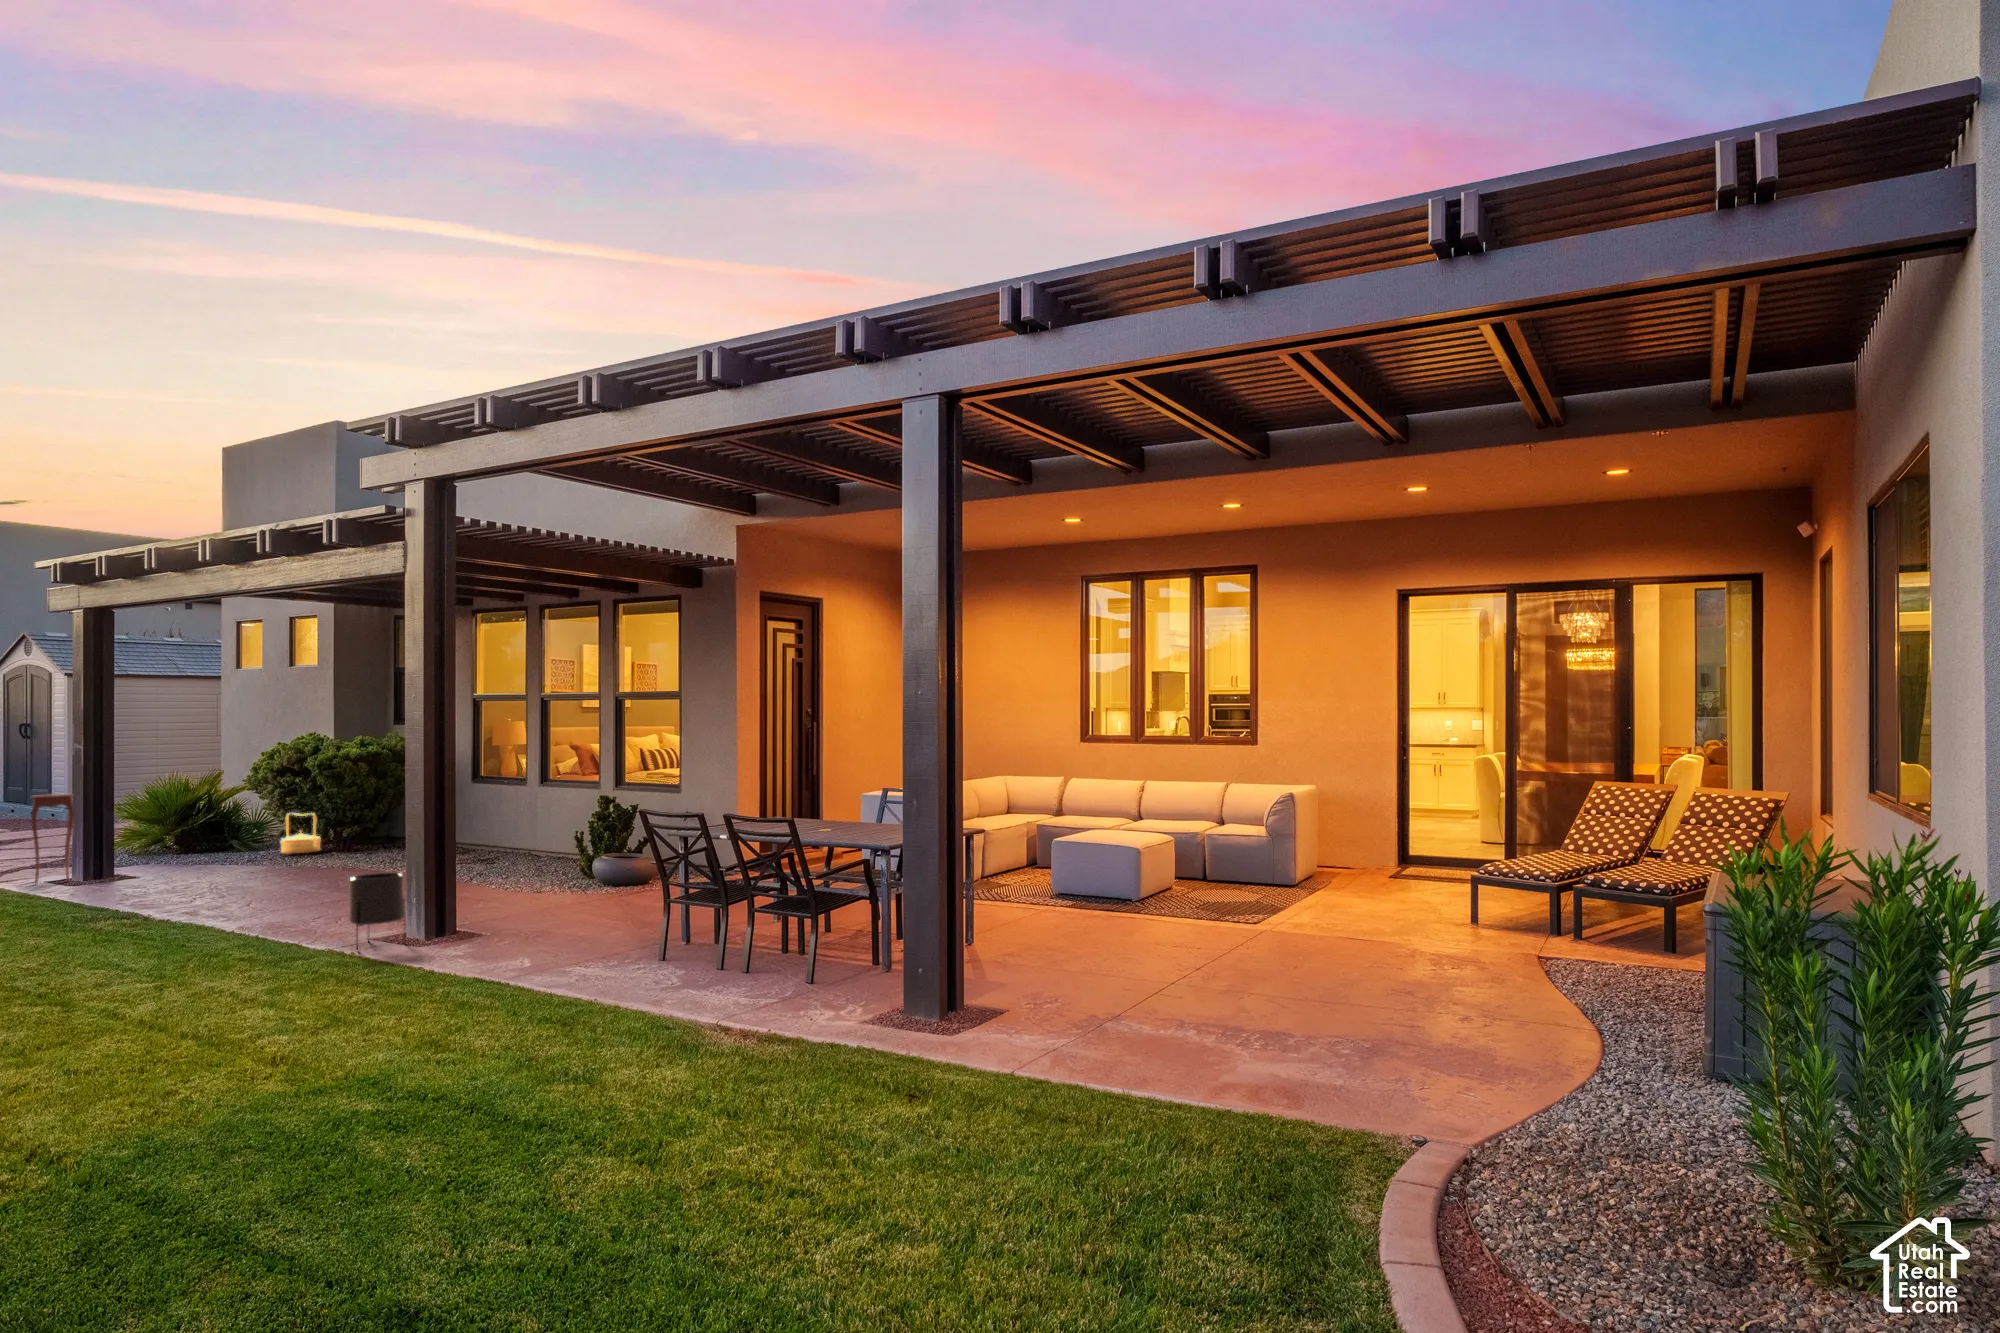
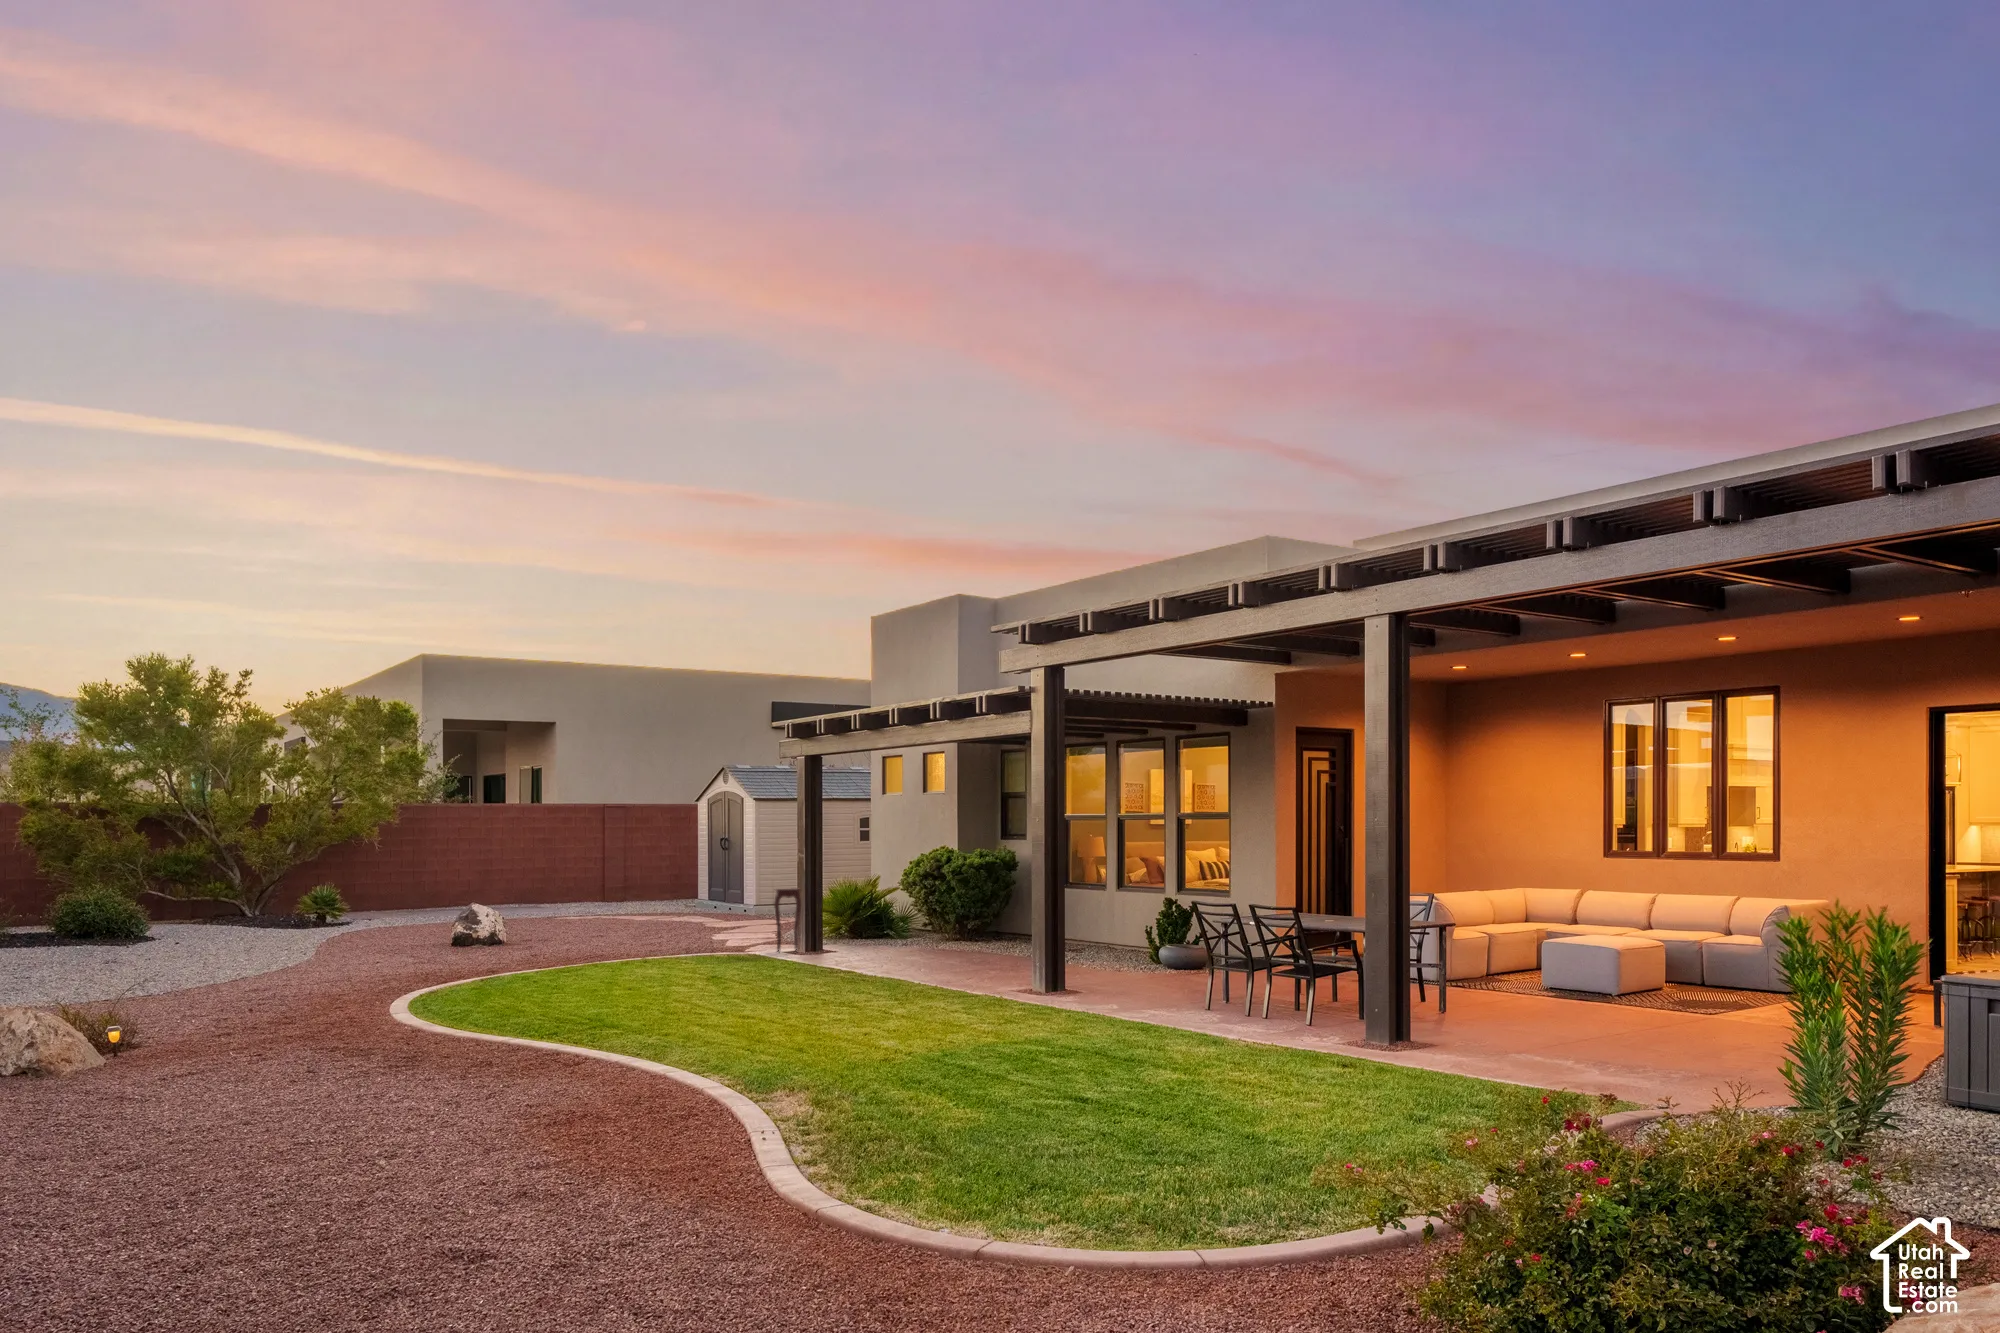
woven basket: present [281,813,321,854] -> none [926,909,955,941]
planter: present [349,873,405,948] -> none [998,943,1034,995]

